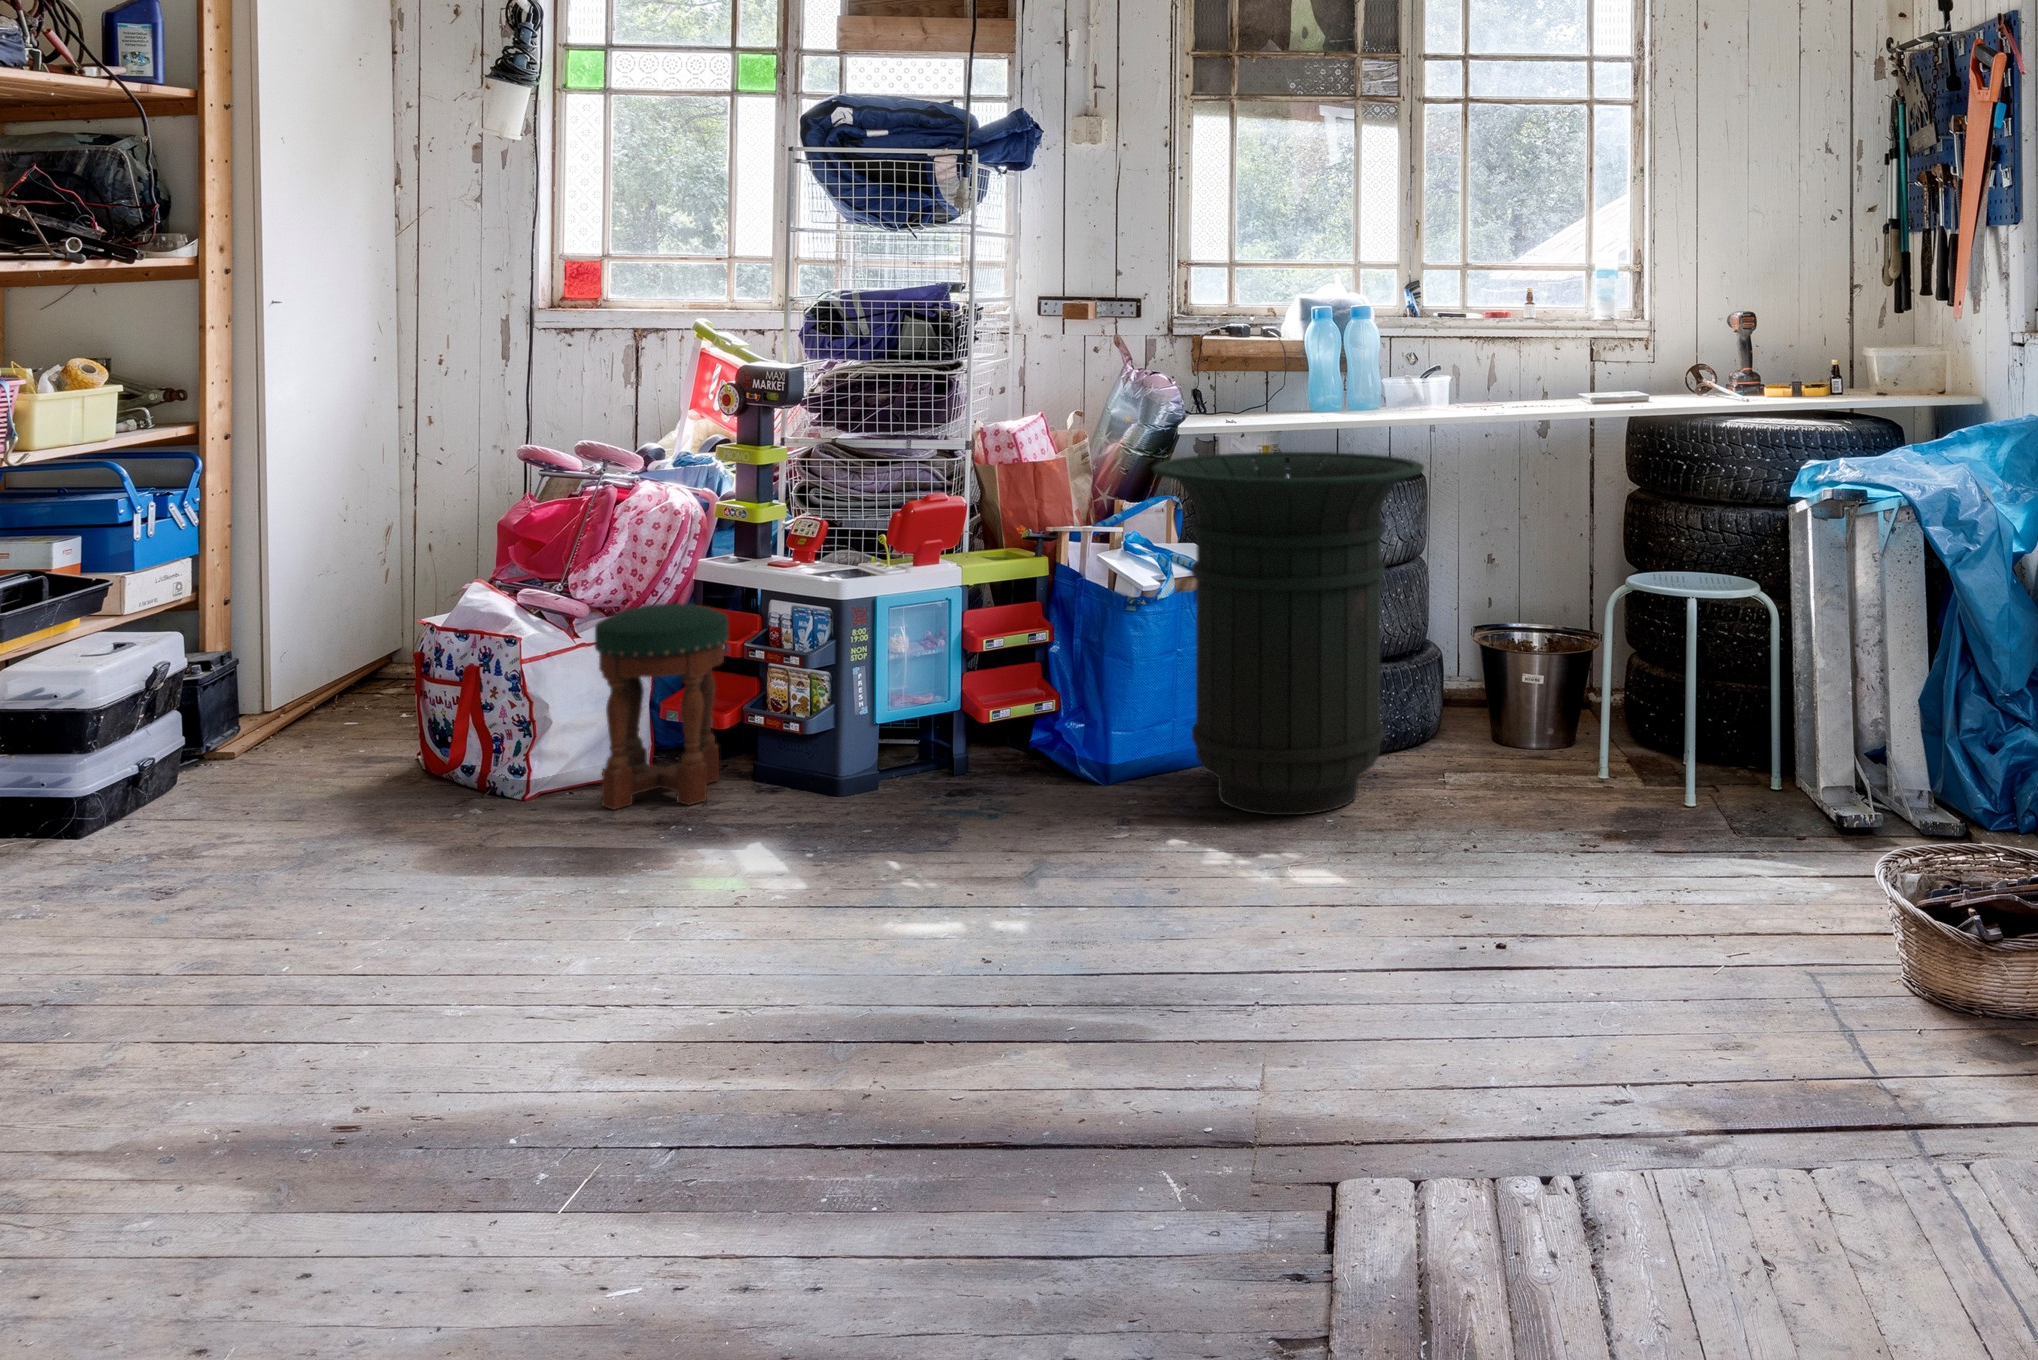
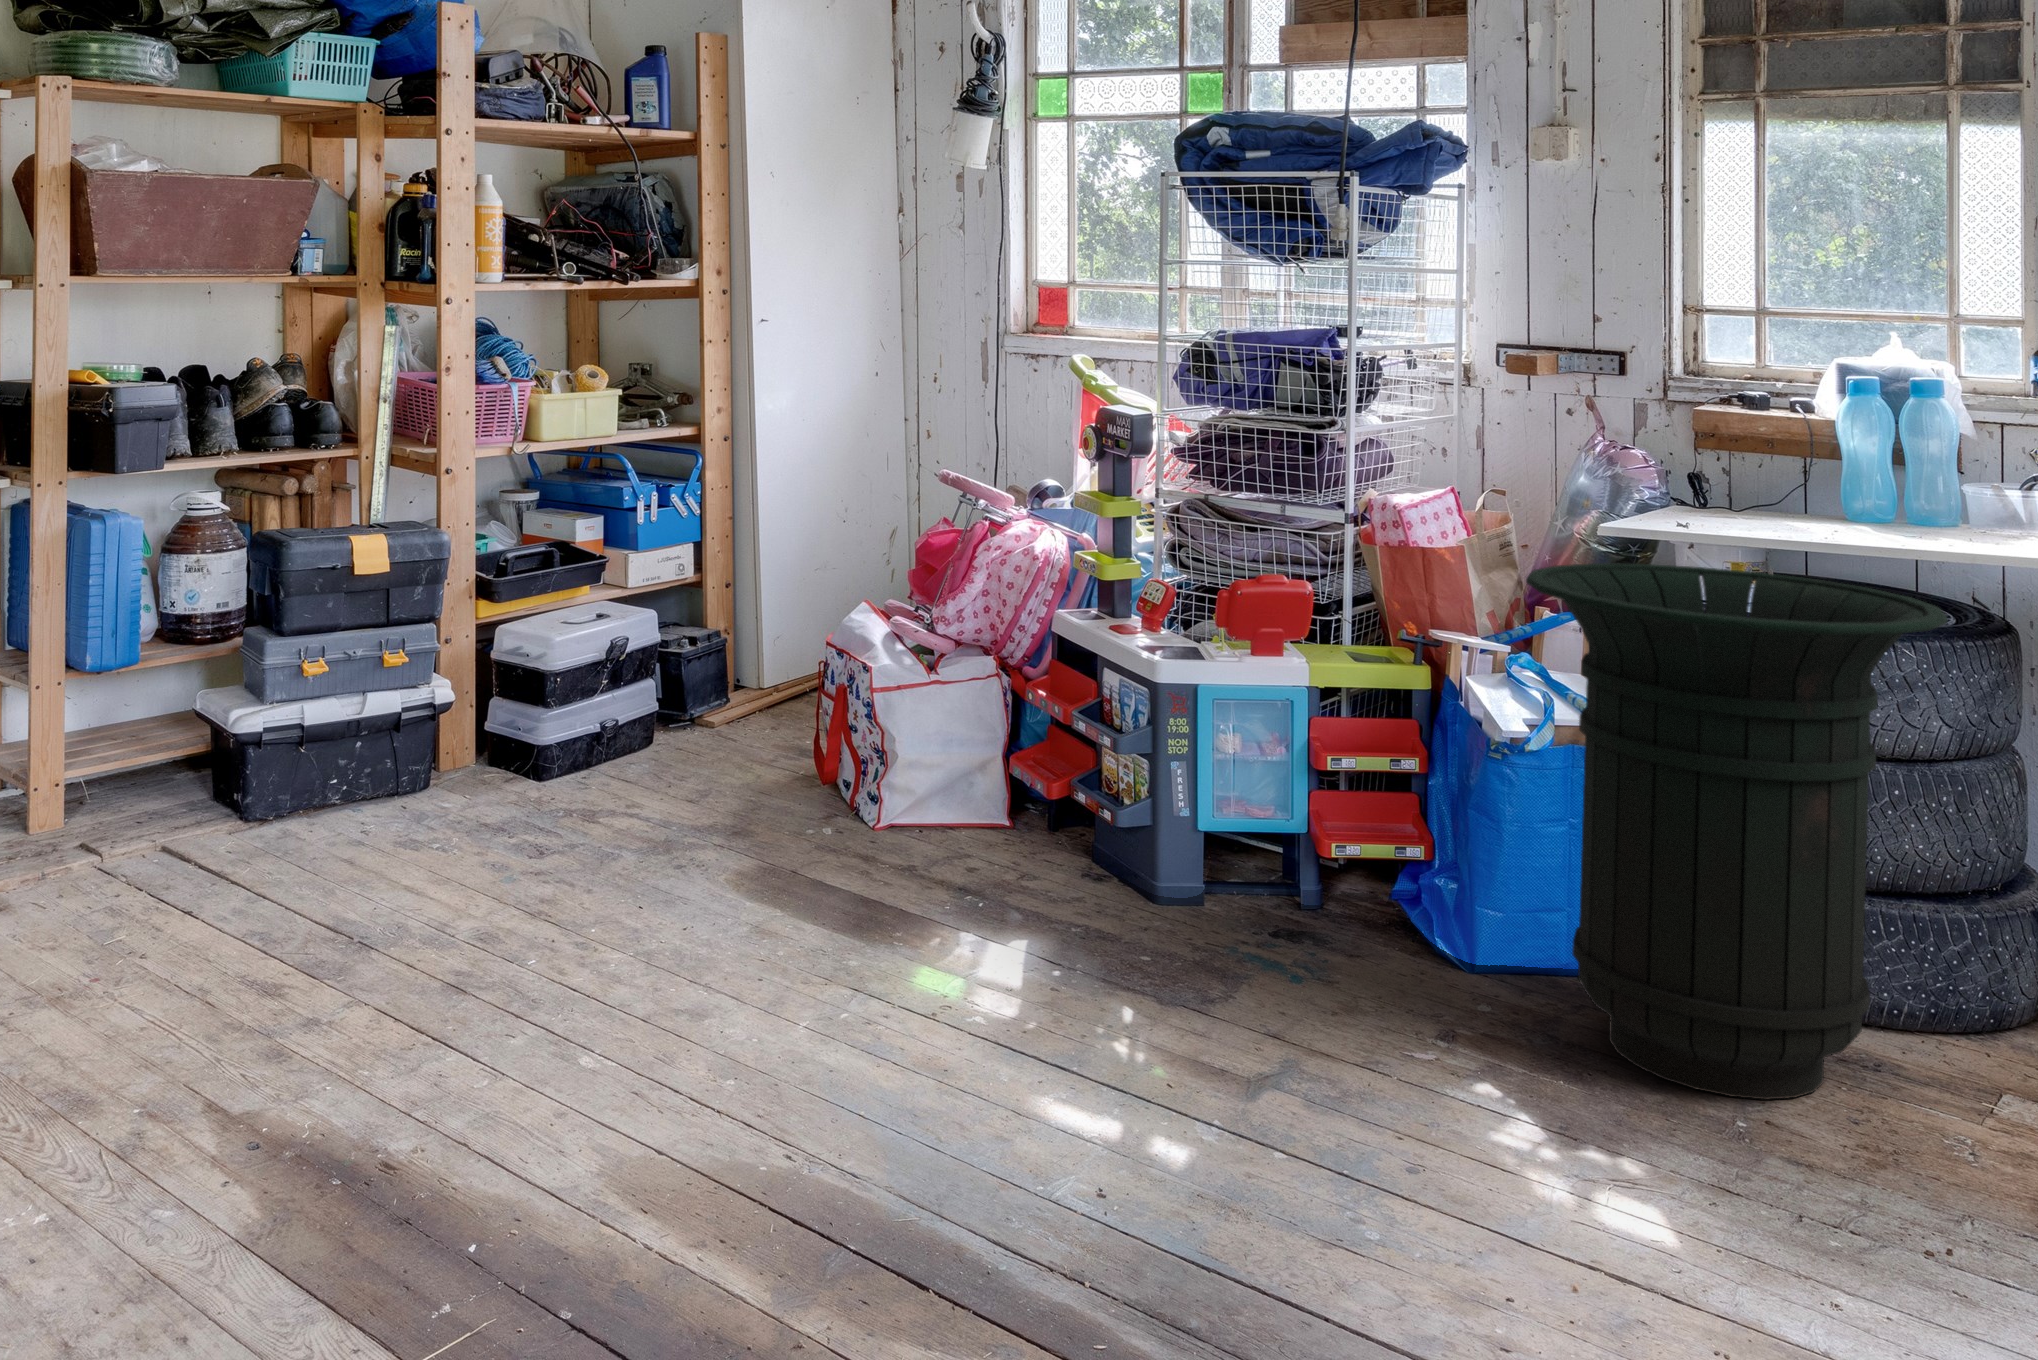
stool: present [594,603,729,809] -> none [932,655,1067,880]

